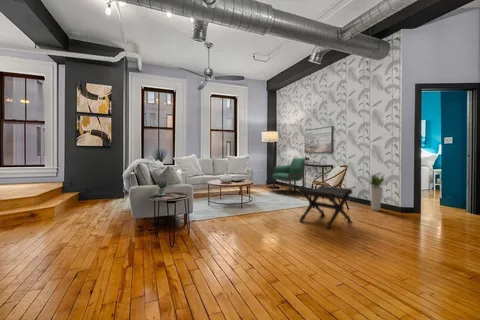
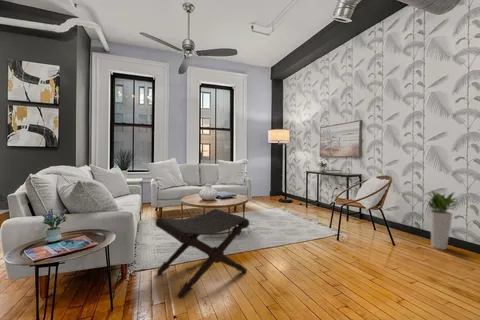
armchair: present [272,158,305,194] -> none [276,163,322,213]
footstool: present [299,185,352,229] -> present [156,209,249,298]

